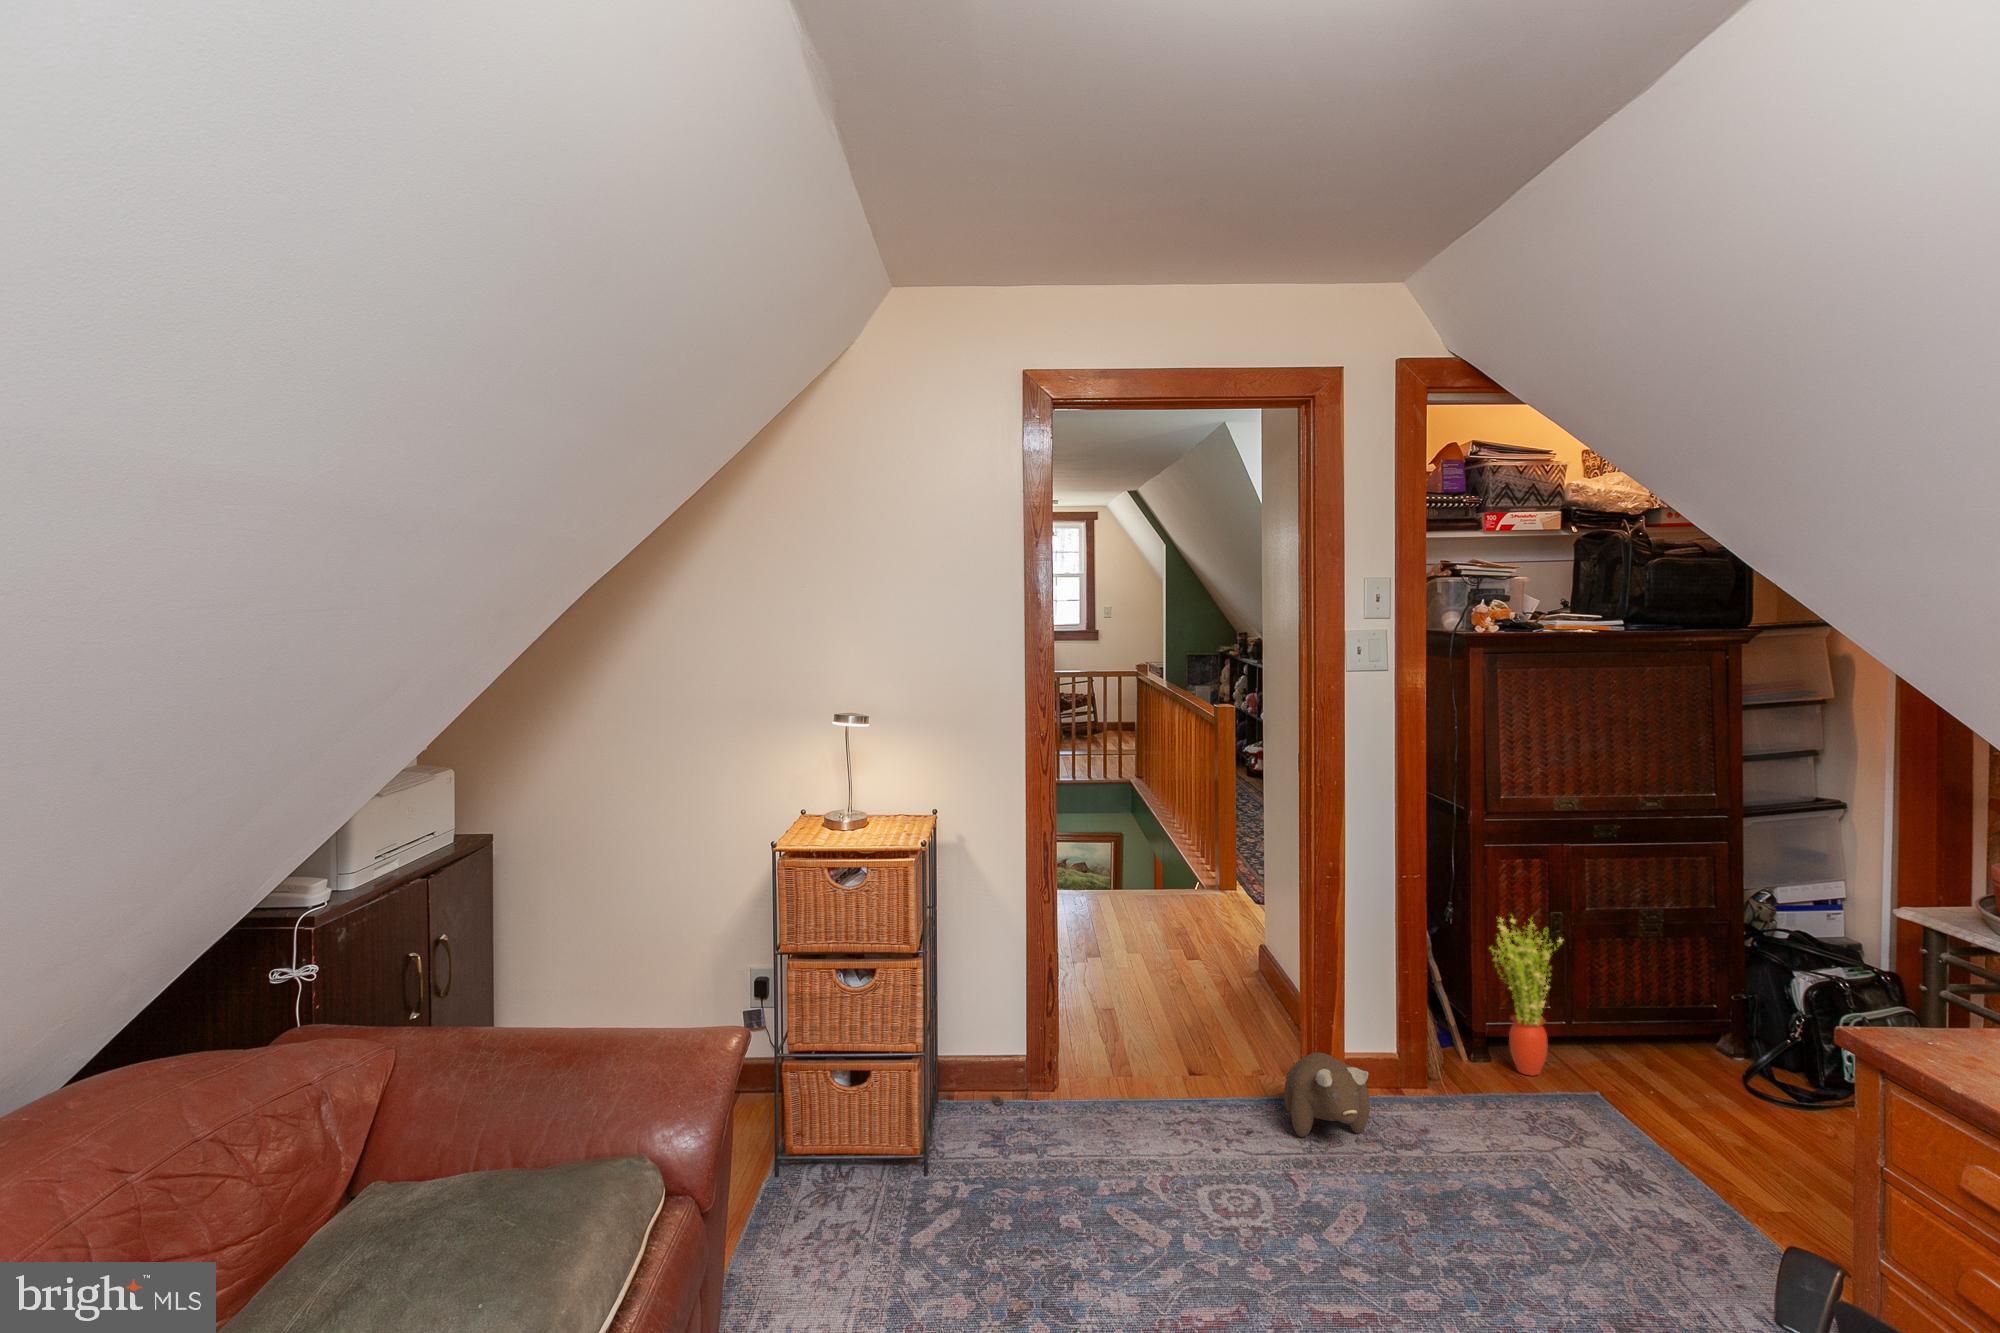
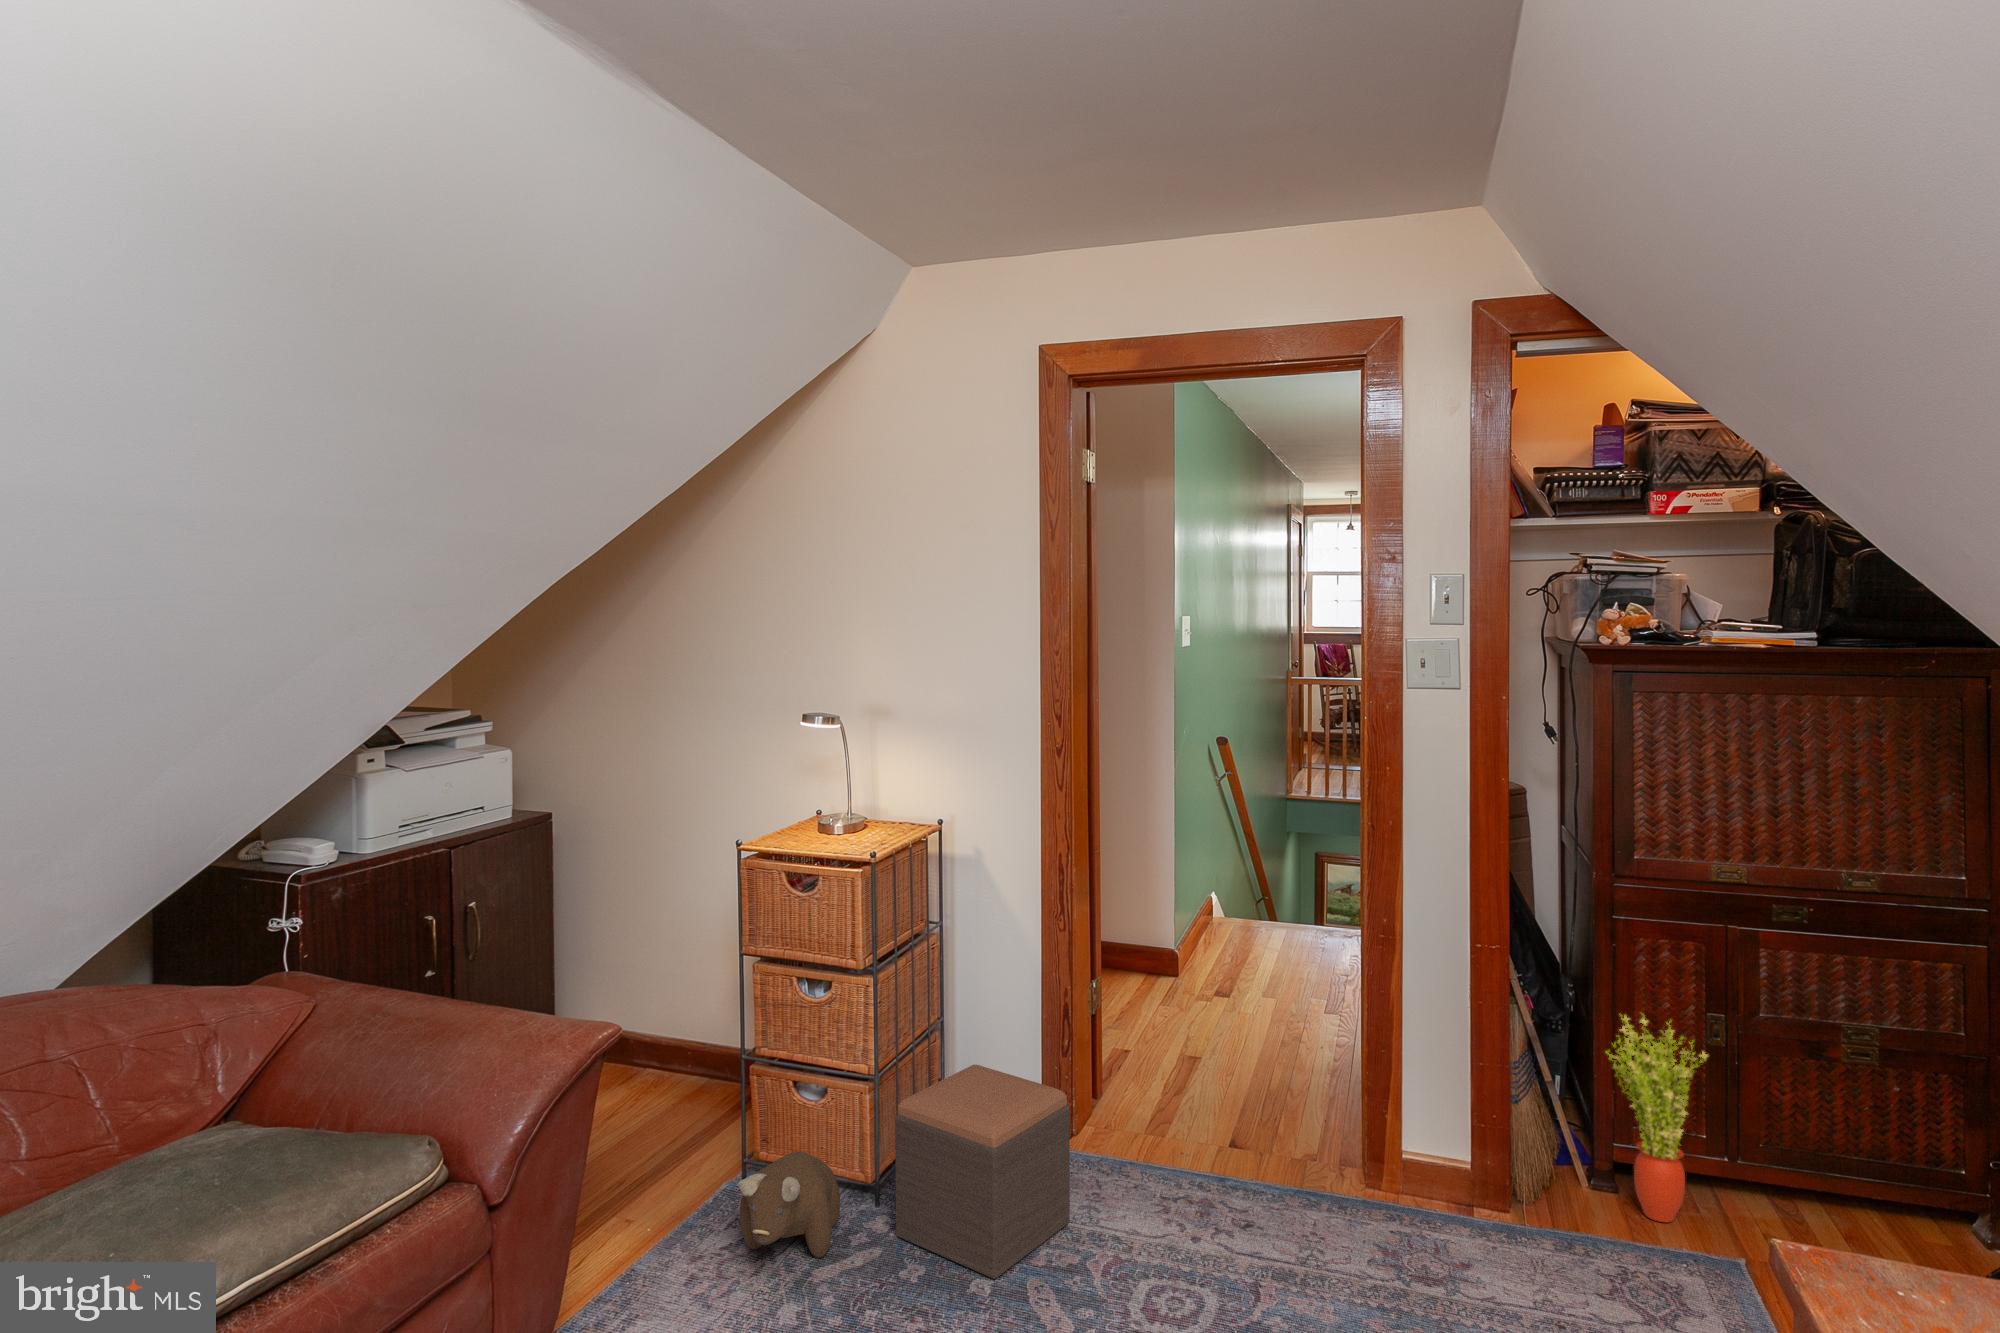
footstool: none [960,1029,1107,1213] -> present [895,1065,1070,1279]
plush toy: present [1284,1053,1370,1137] -> present [738,1152,840,1258]

